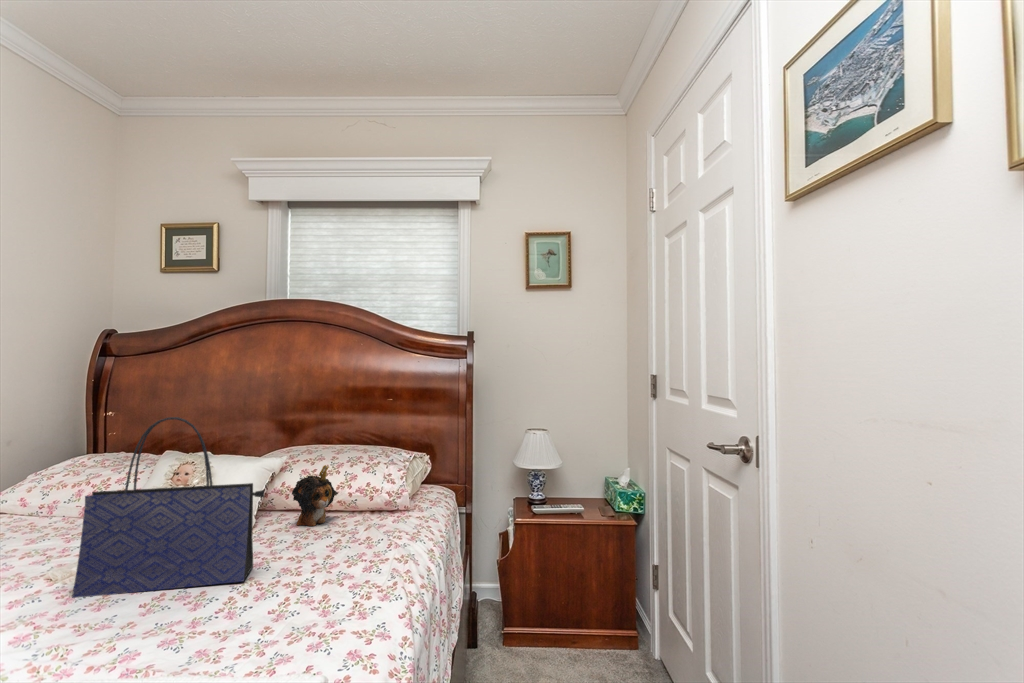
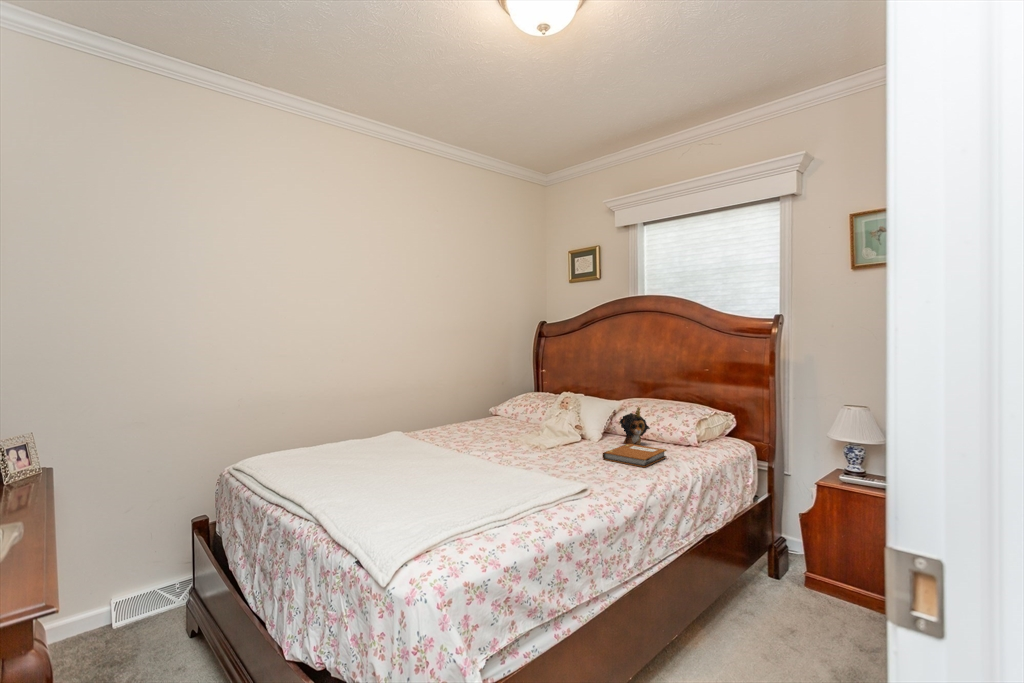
tote bag: present [72,417,264,598] -> none [513,367,589,457]
notebook: none [291,526,382,572] -> present [603,444,667,467]

